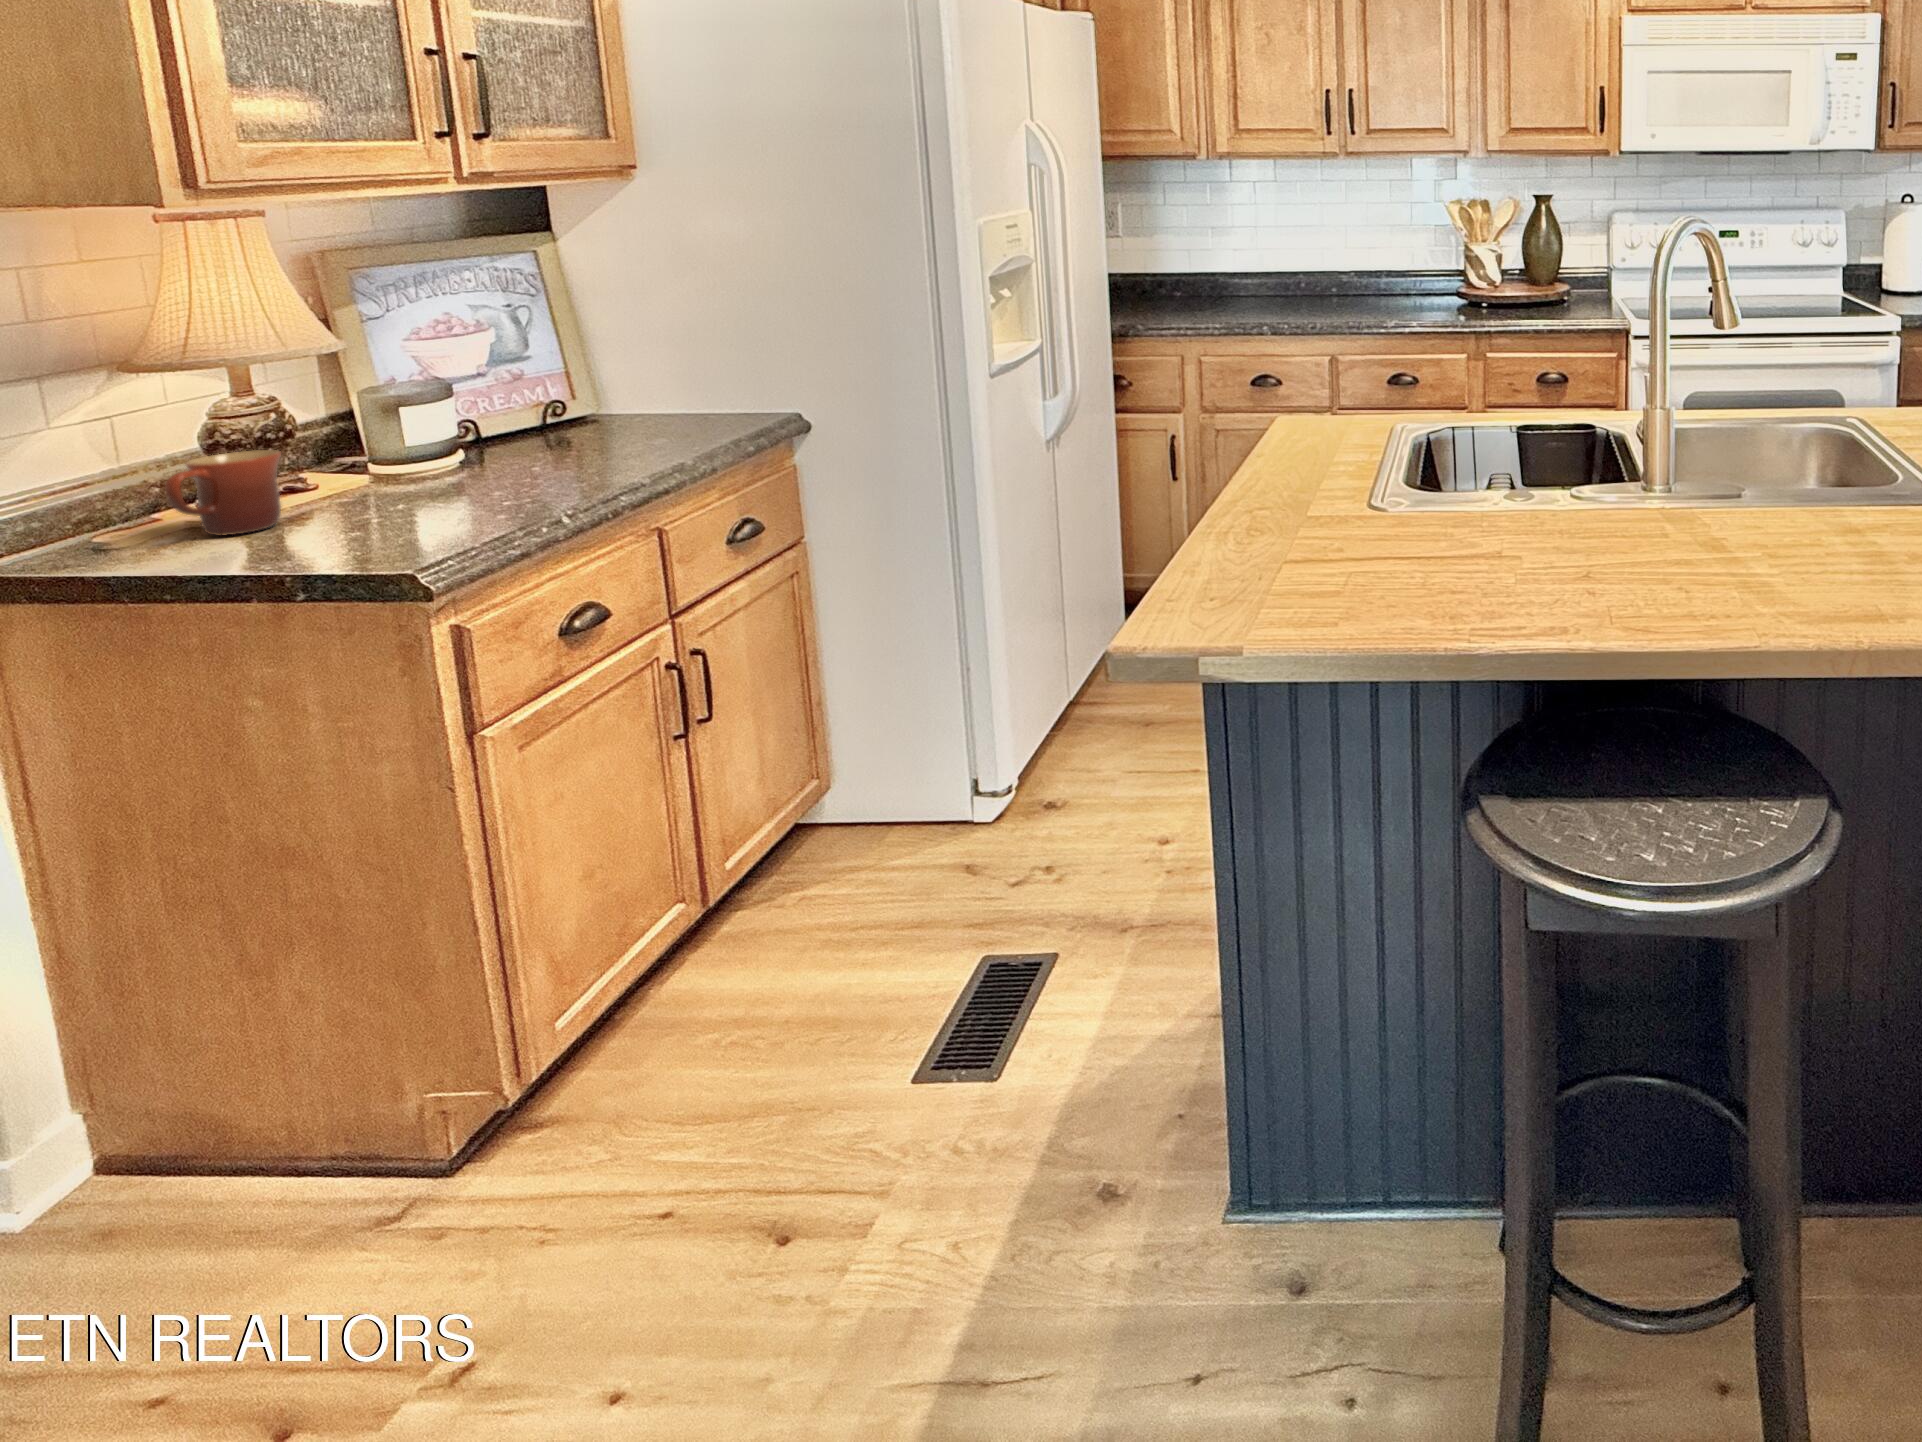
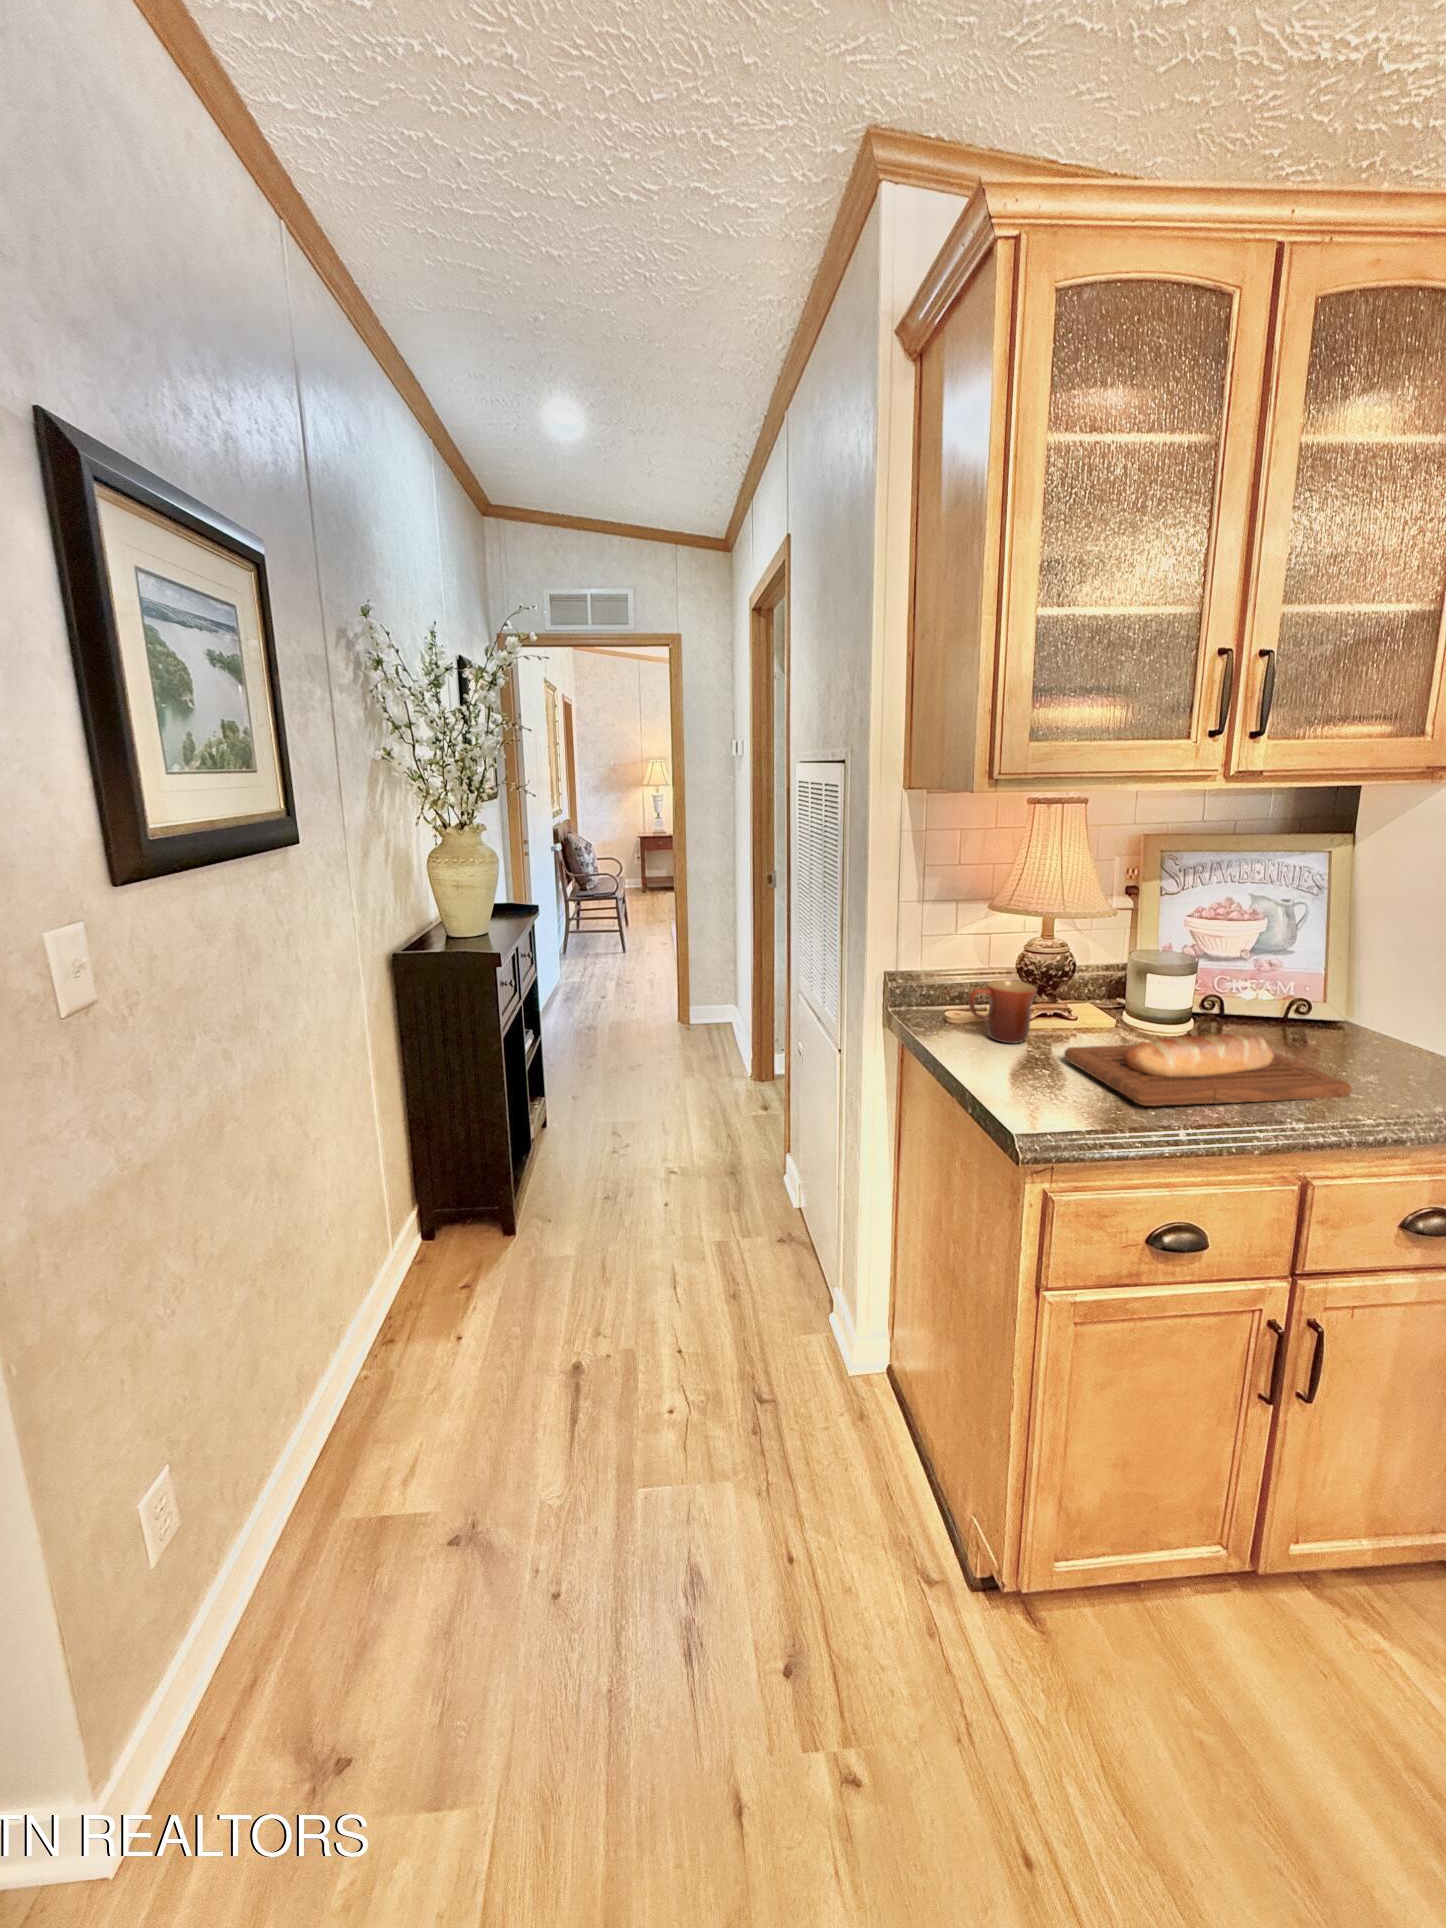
bread loaf: none [364,432,662,515] -> present [1064,1034,1351,1106]

